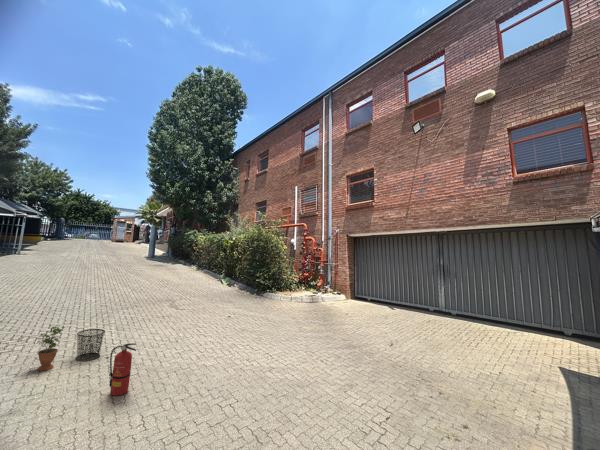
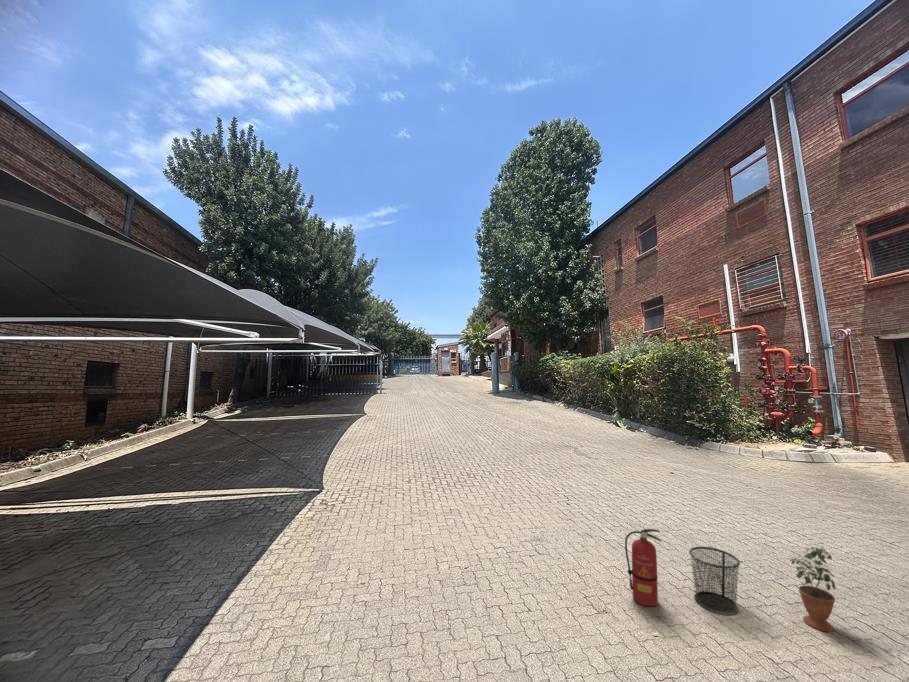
potted plant: present [37,327,64,371] -> present [791,546,836,632]
waste bin: present [76,329,105,361] -> present [689,547,740,614]

